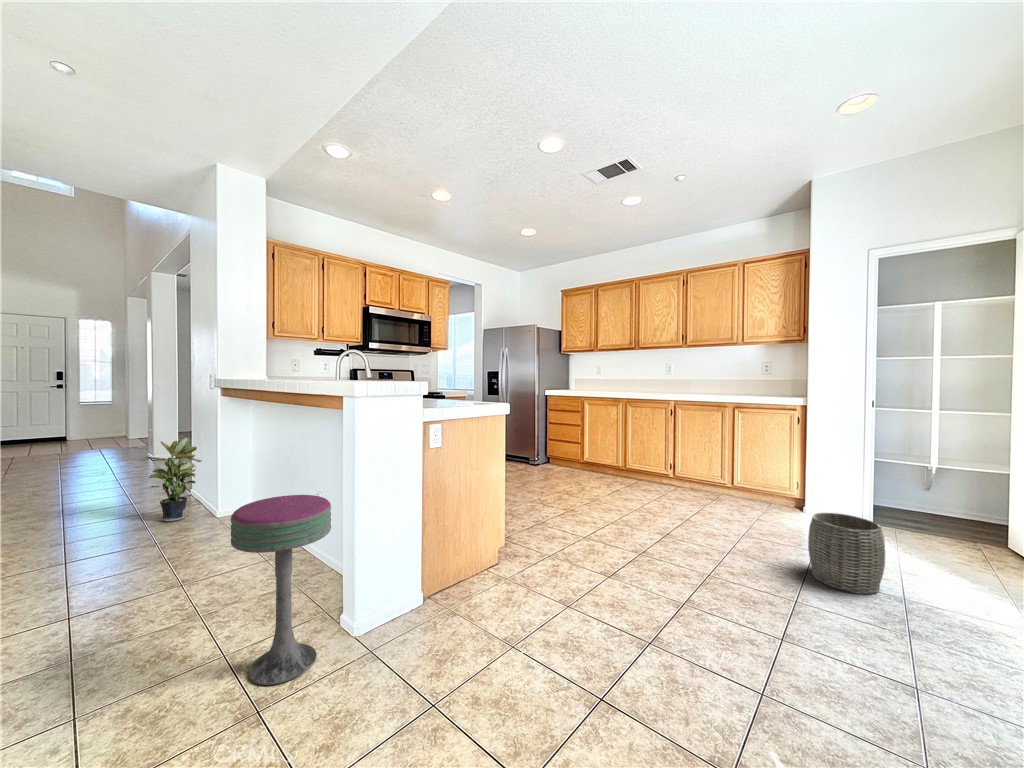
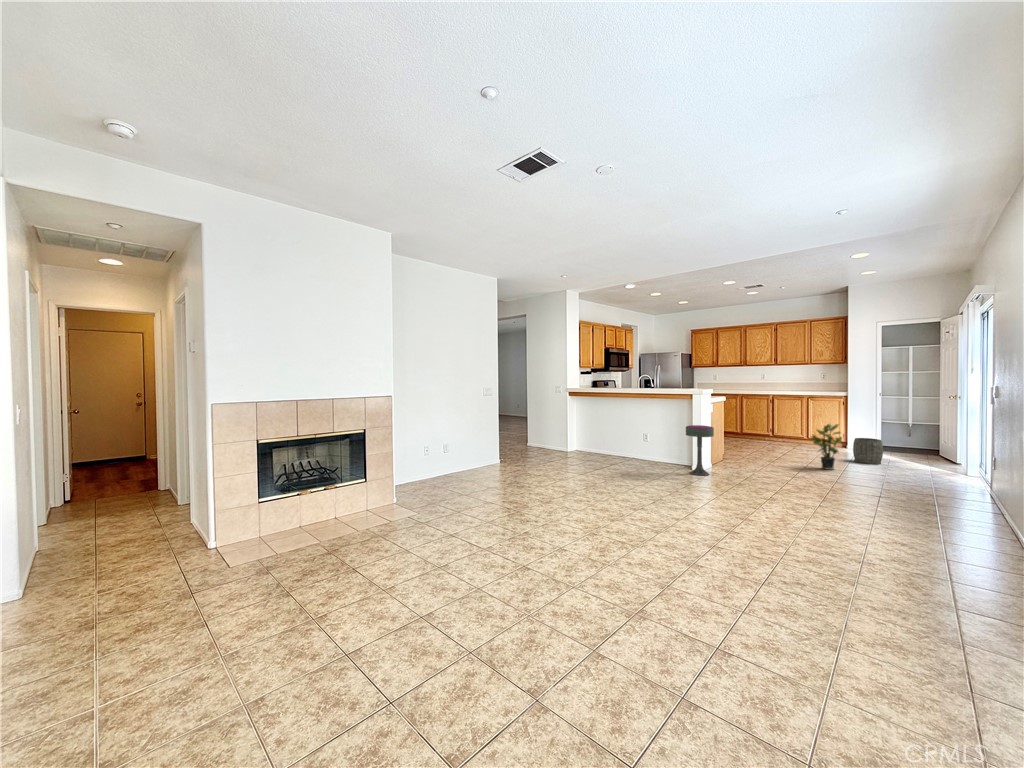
potted plant: present [147,437,202,522] -> present [812,423,842,470]

